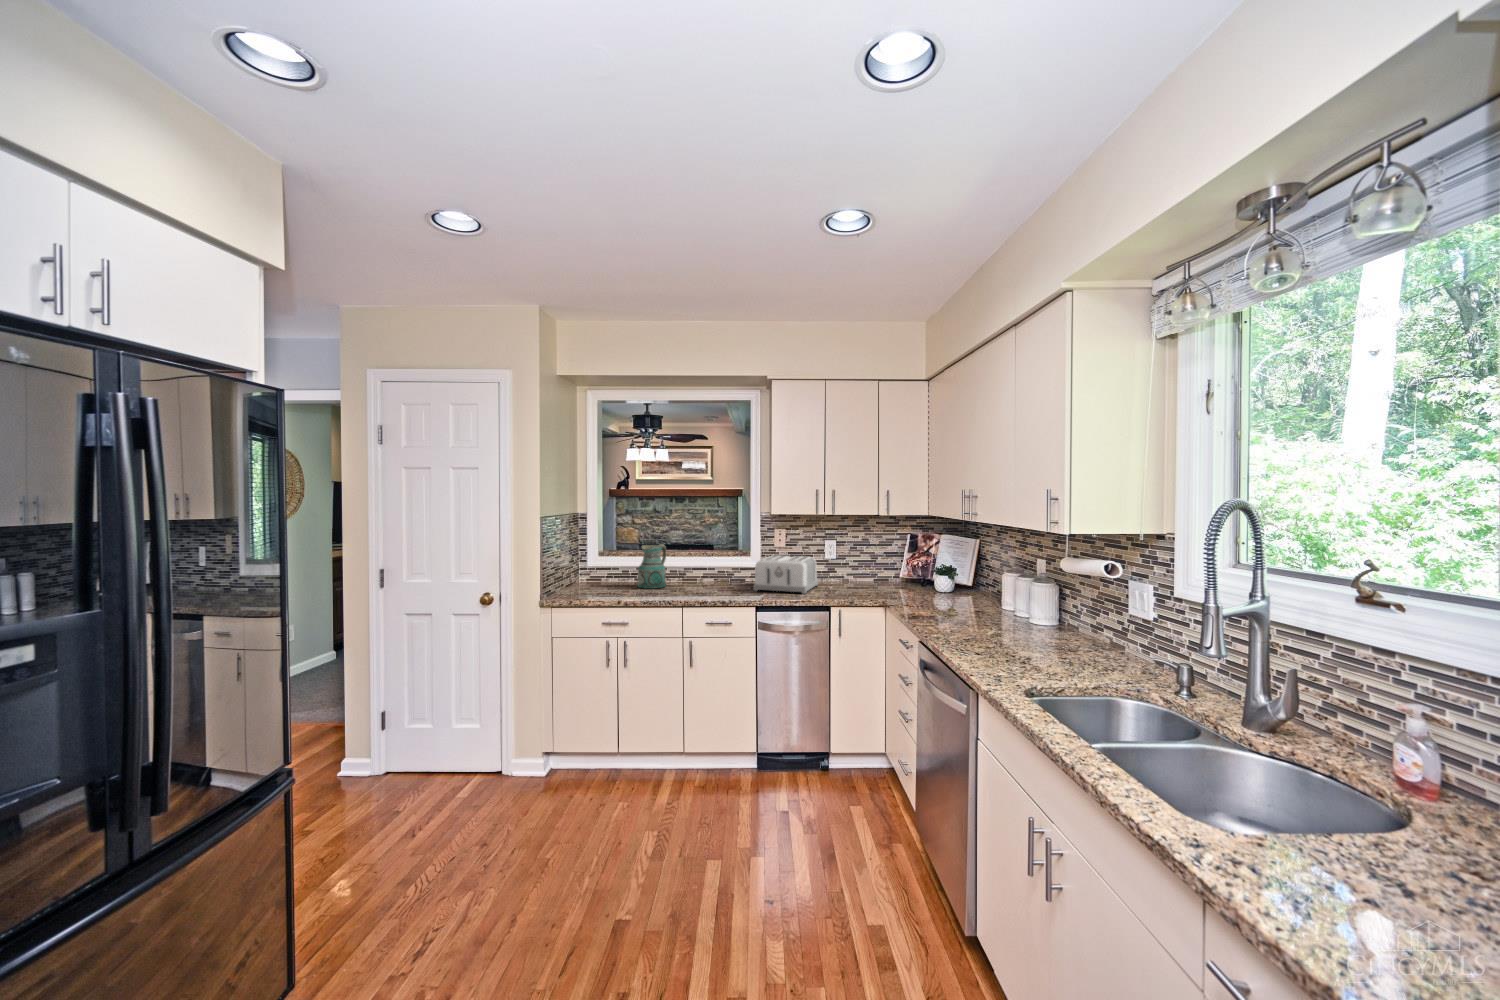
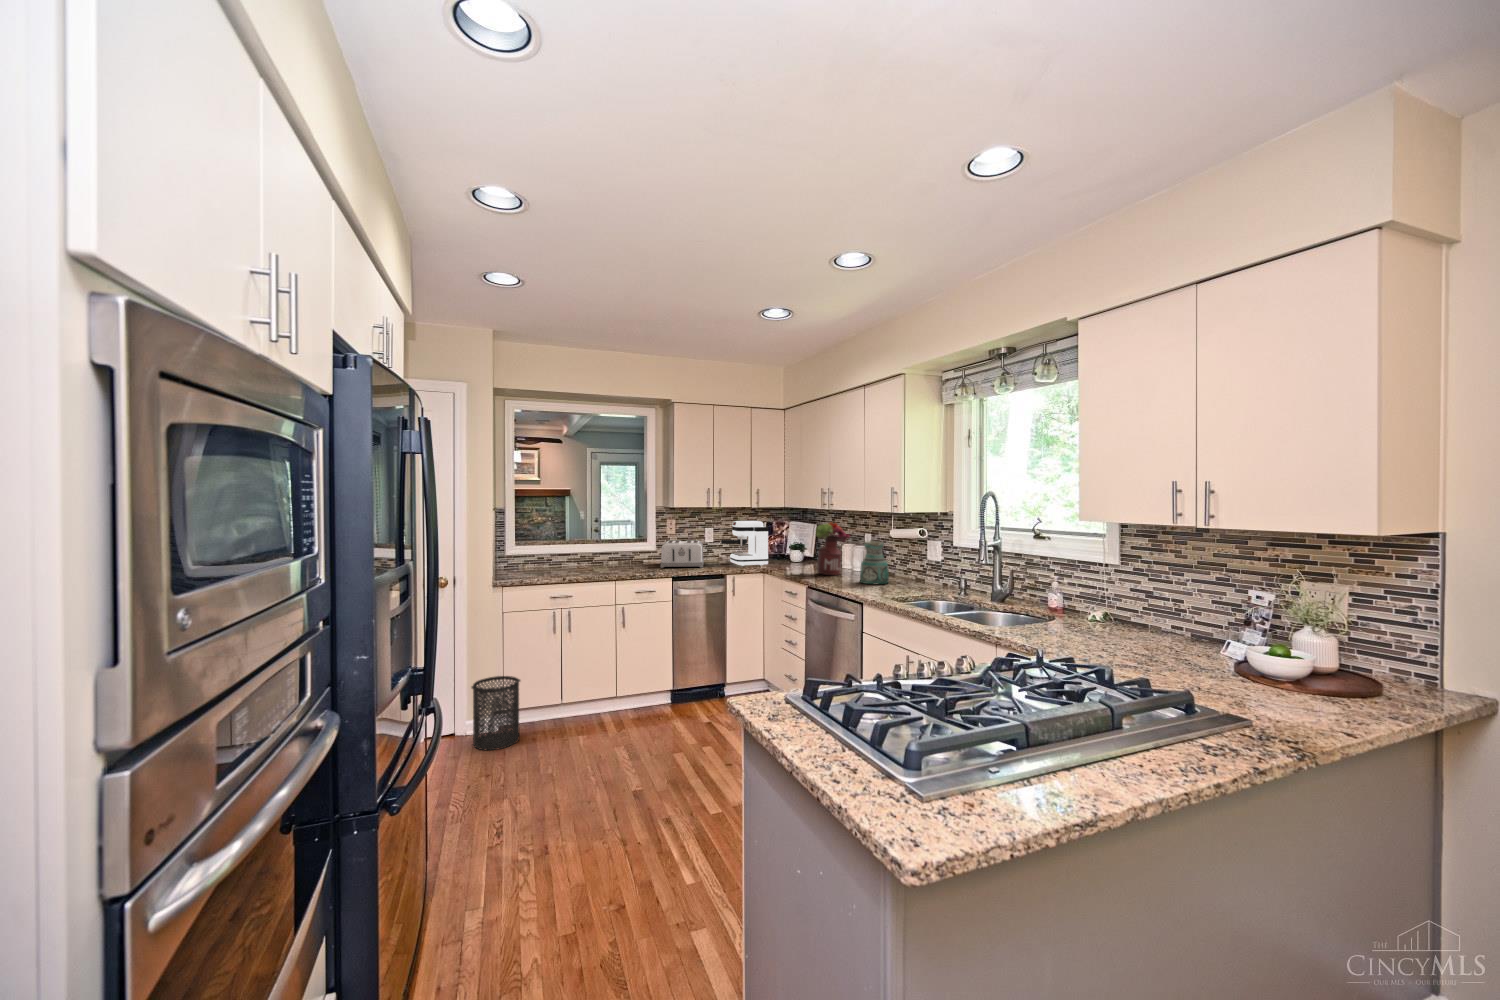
coffee maker: none [837,533,897,595] -> present [721,521,768,566]
flower arrangement: none [946,540,1004,622] -> present [816,522,850,575]
ceramic pitcher: present [637,544,666,589] -> present [860,540,889,584]
trash can: none [503,712,560,805] -> present [472,676,520,750]

